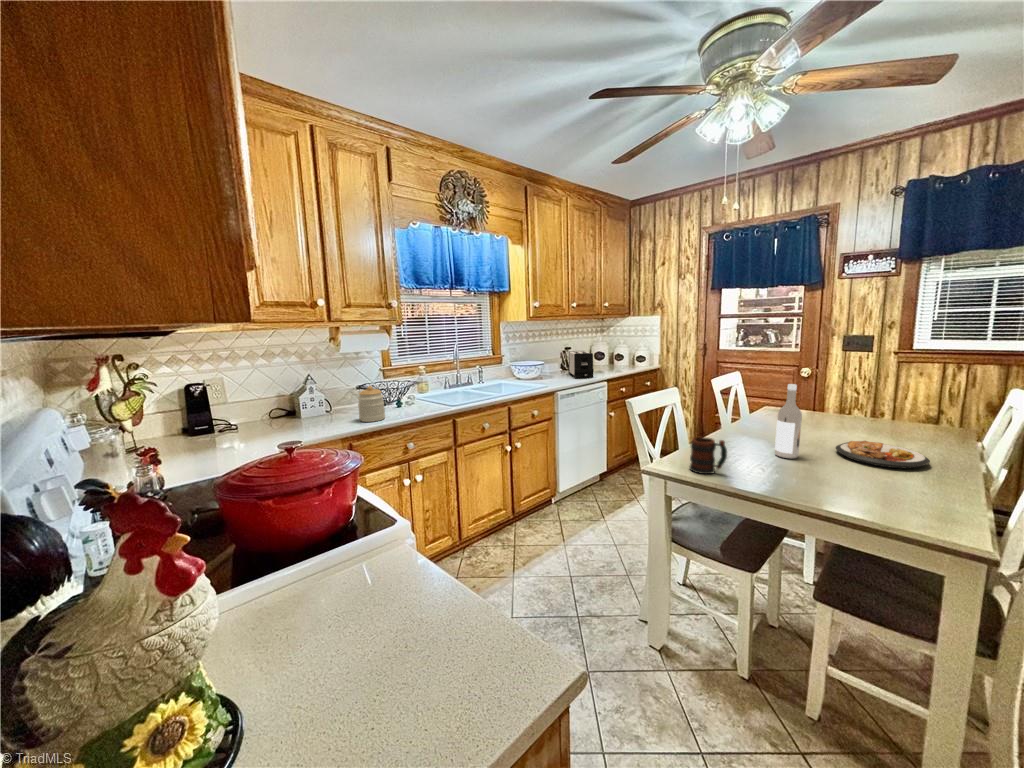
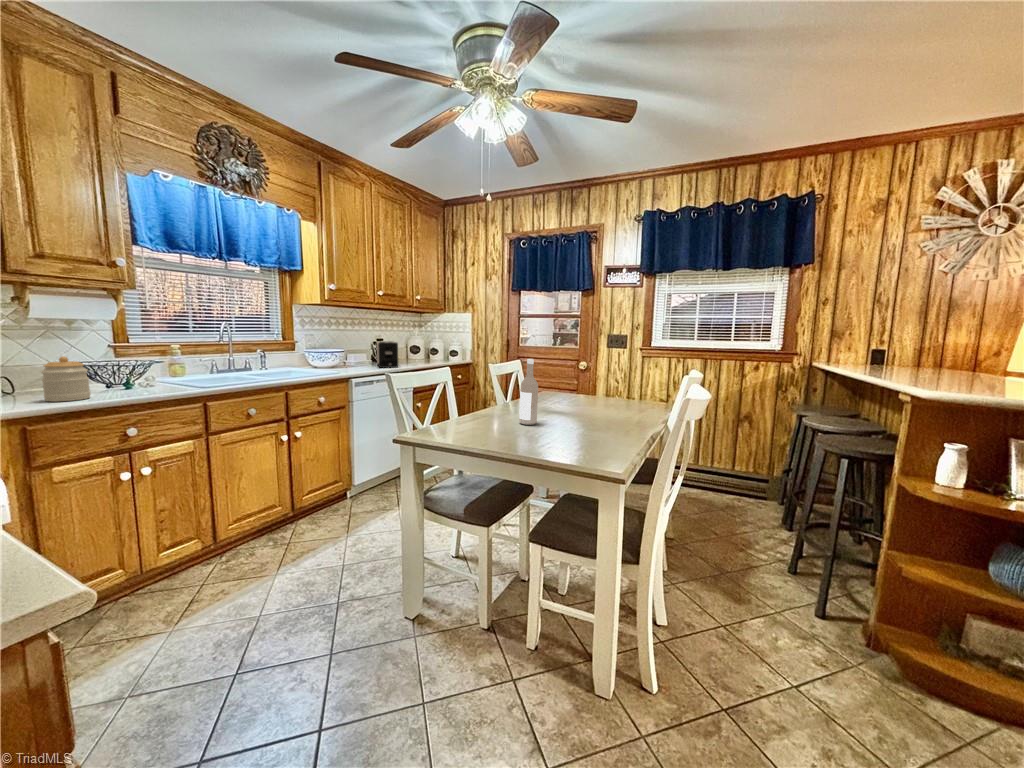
mug: present [690,437,727,474] -> none [434,405,465,439]
plate: present [836,441,930,468] -> none [568,409,627,428]

